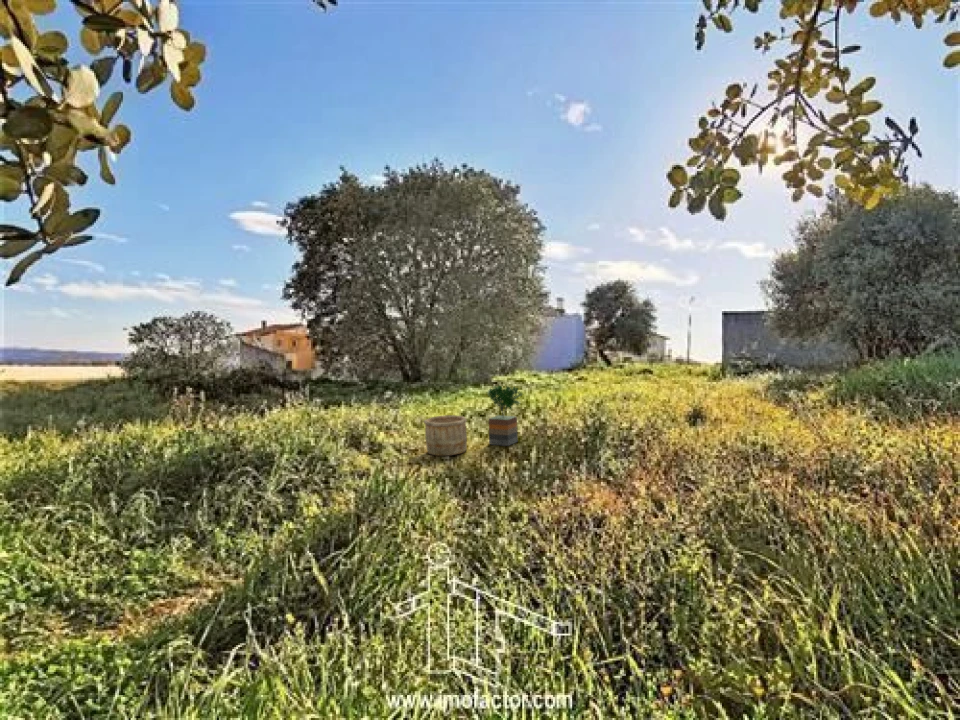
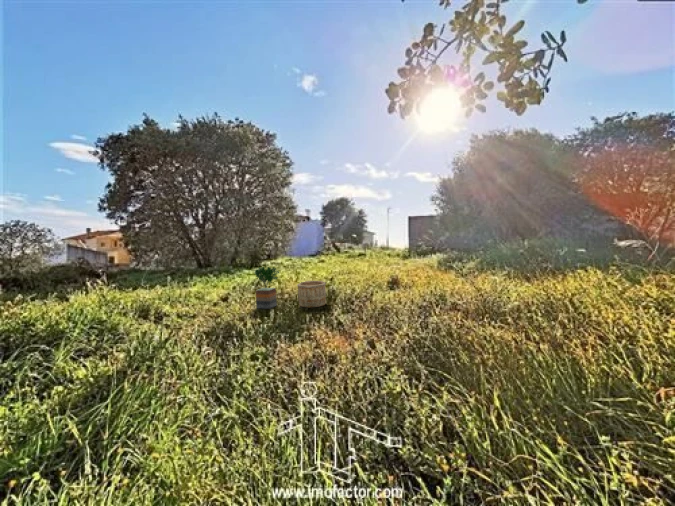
wooden bucket: present [424,415,467,456] -> present [297,281,326,308]

